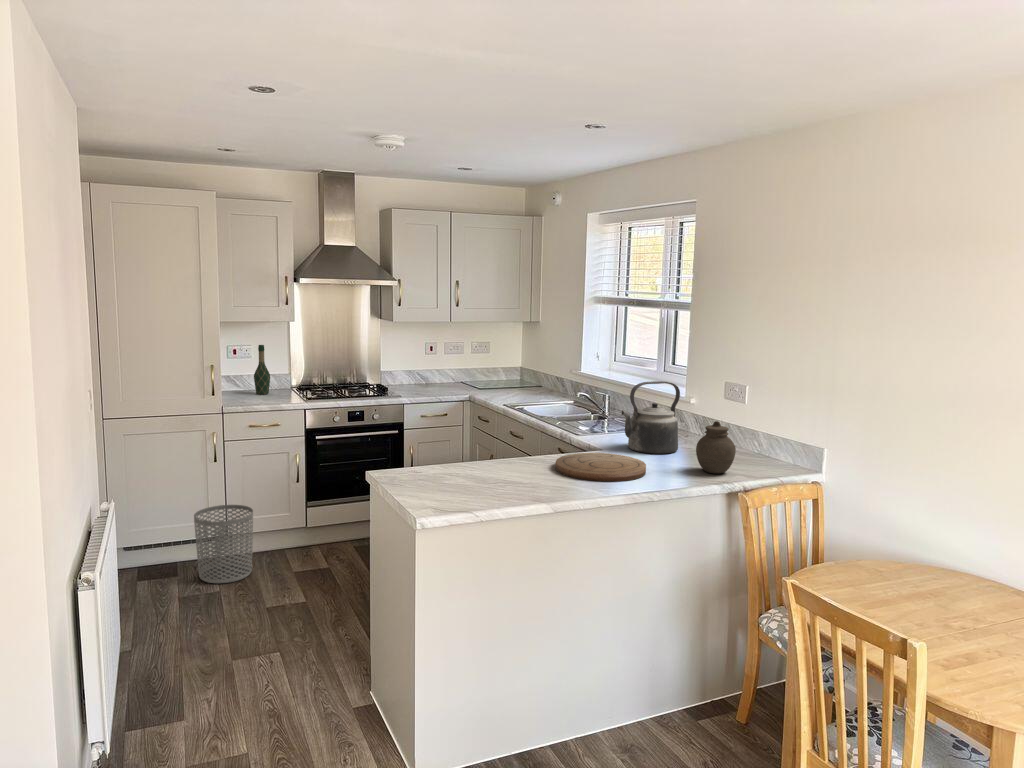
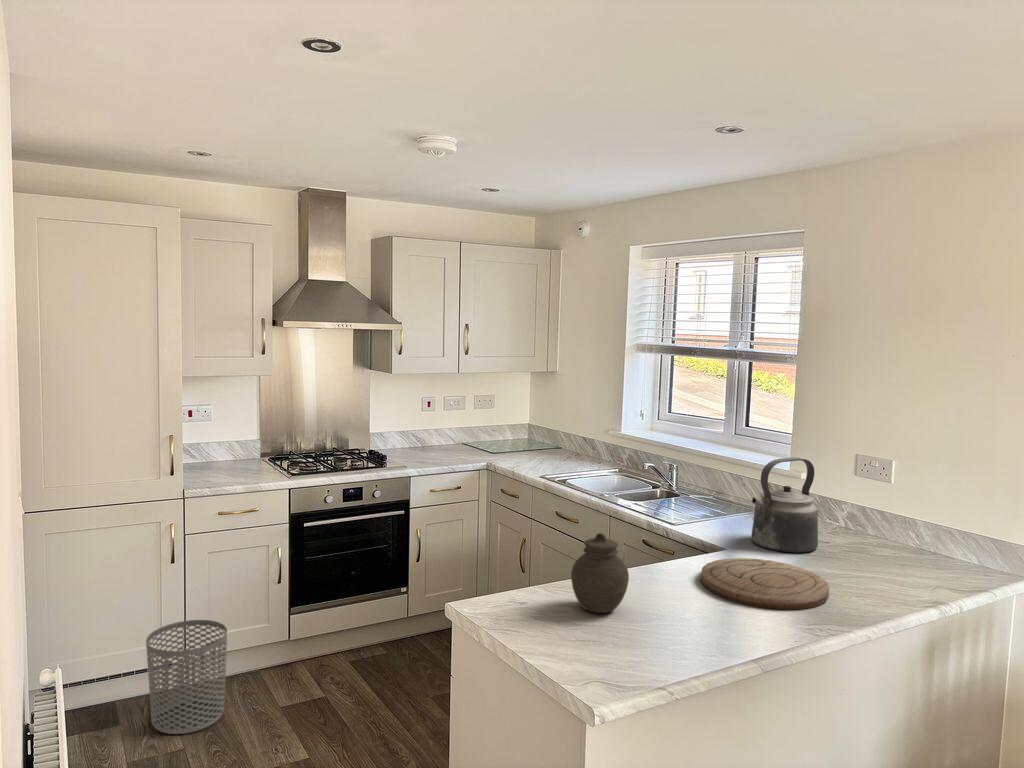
wine bottle: present [254,345,270,394] -> none [217,405,238,468]
jar: present [696,421,736,474] -> present [571,533,629,613]

